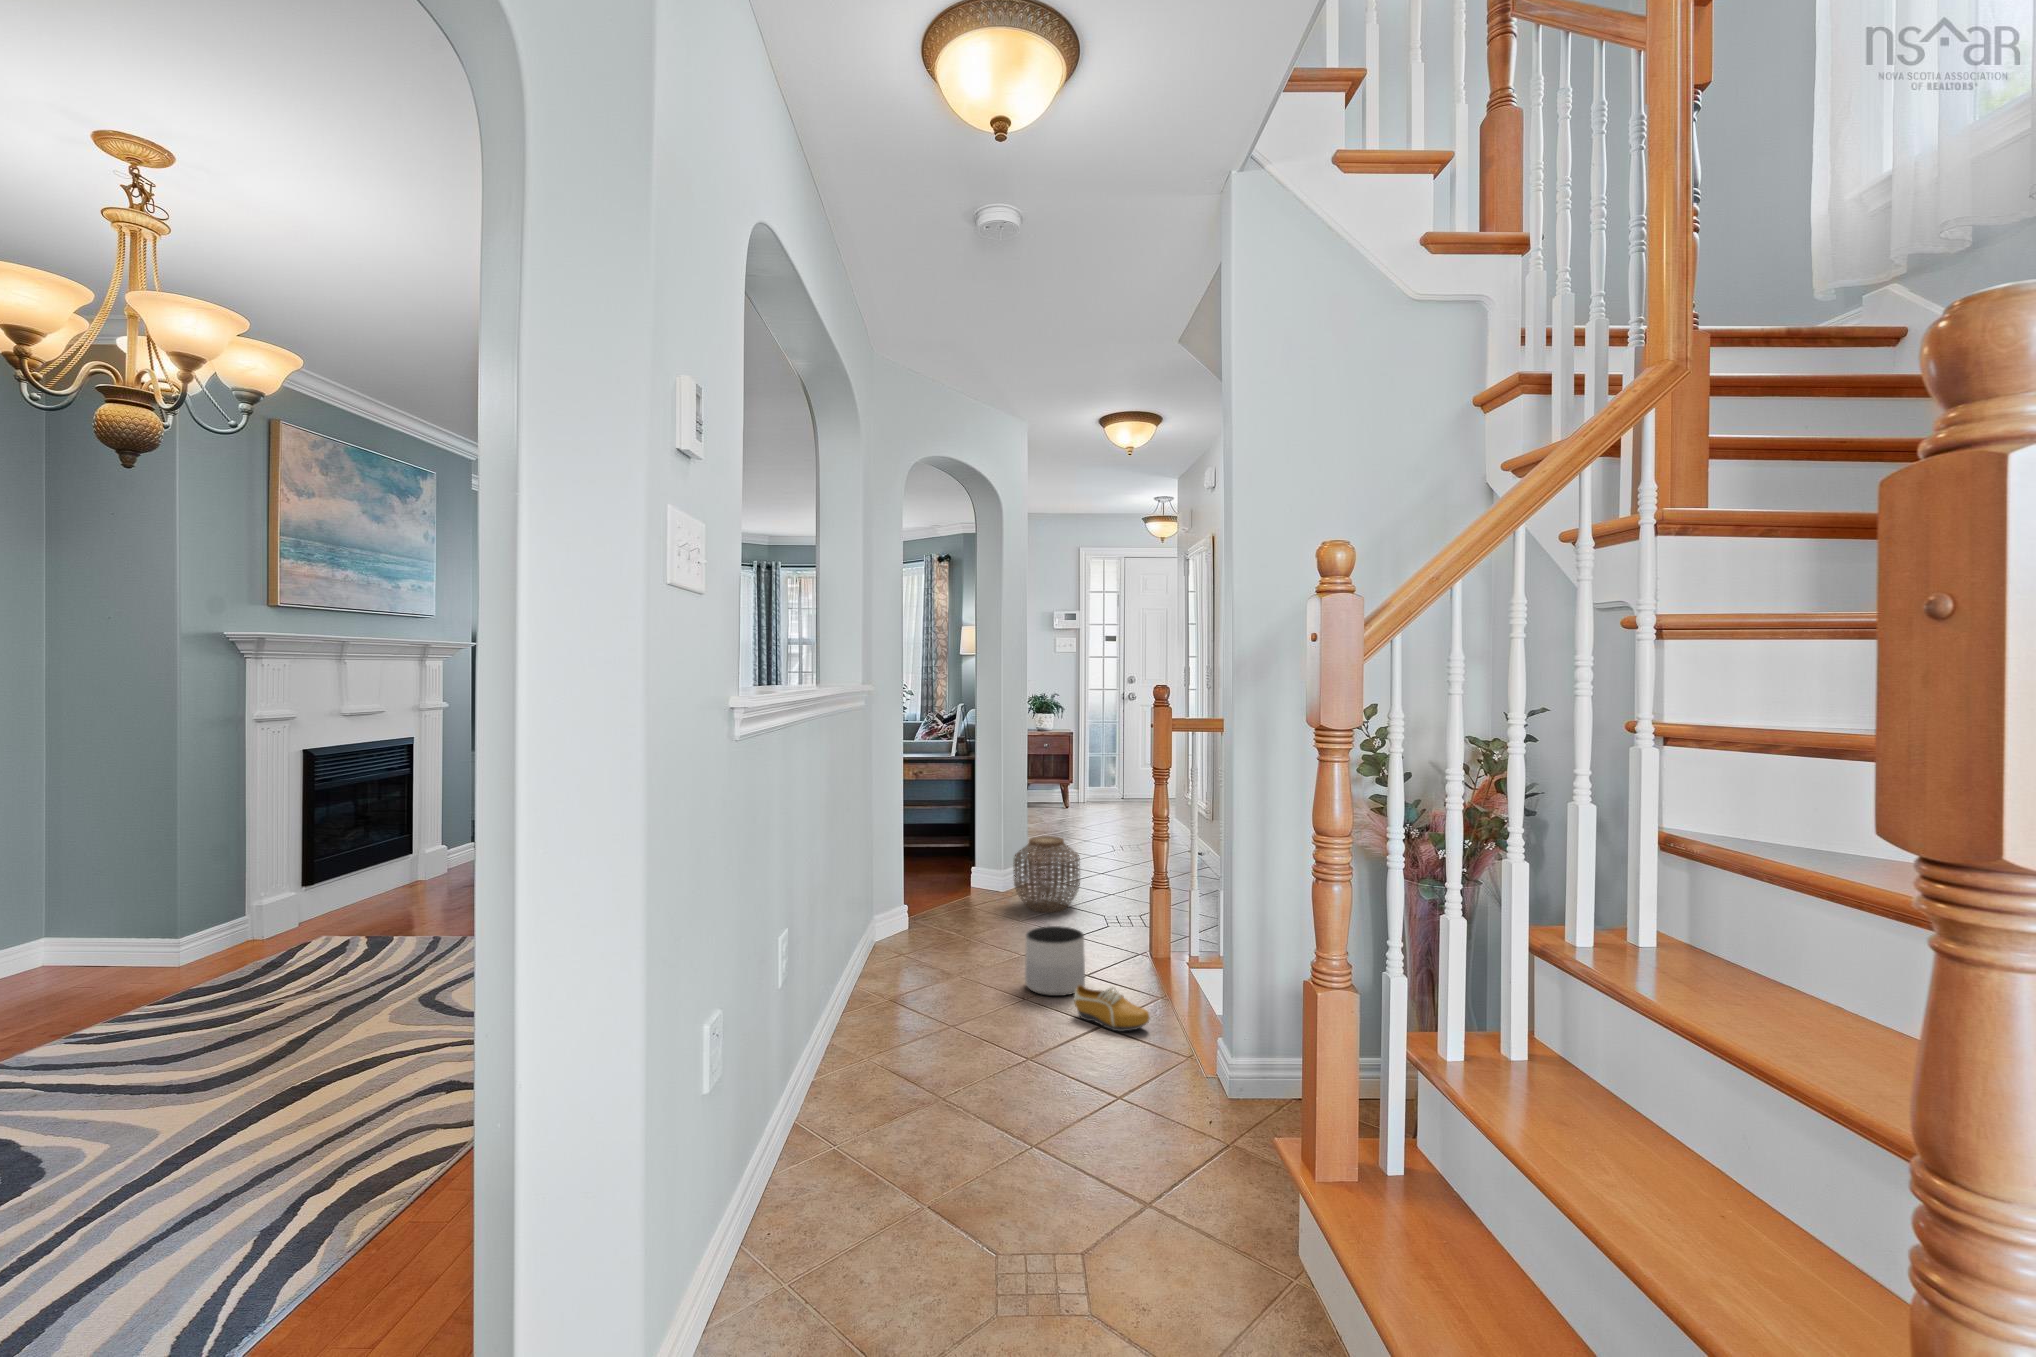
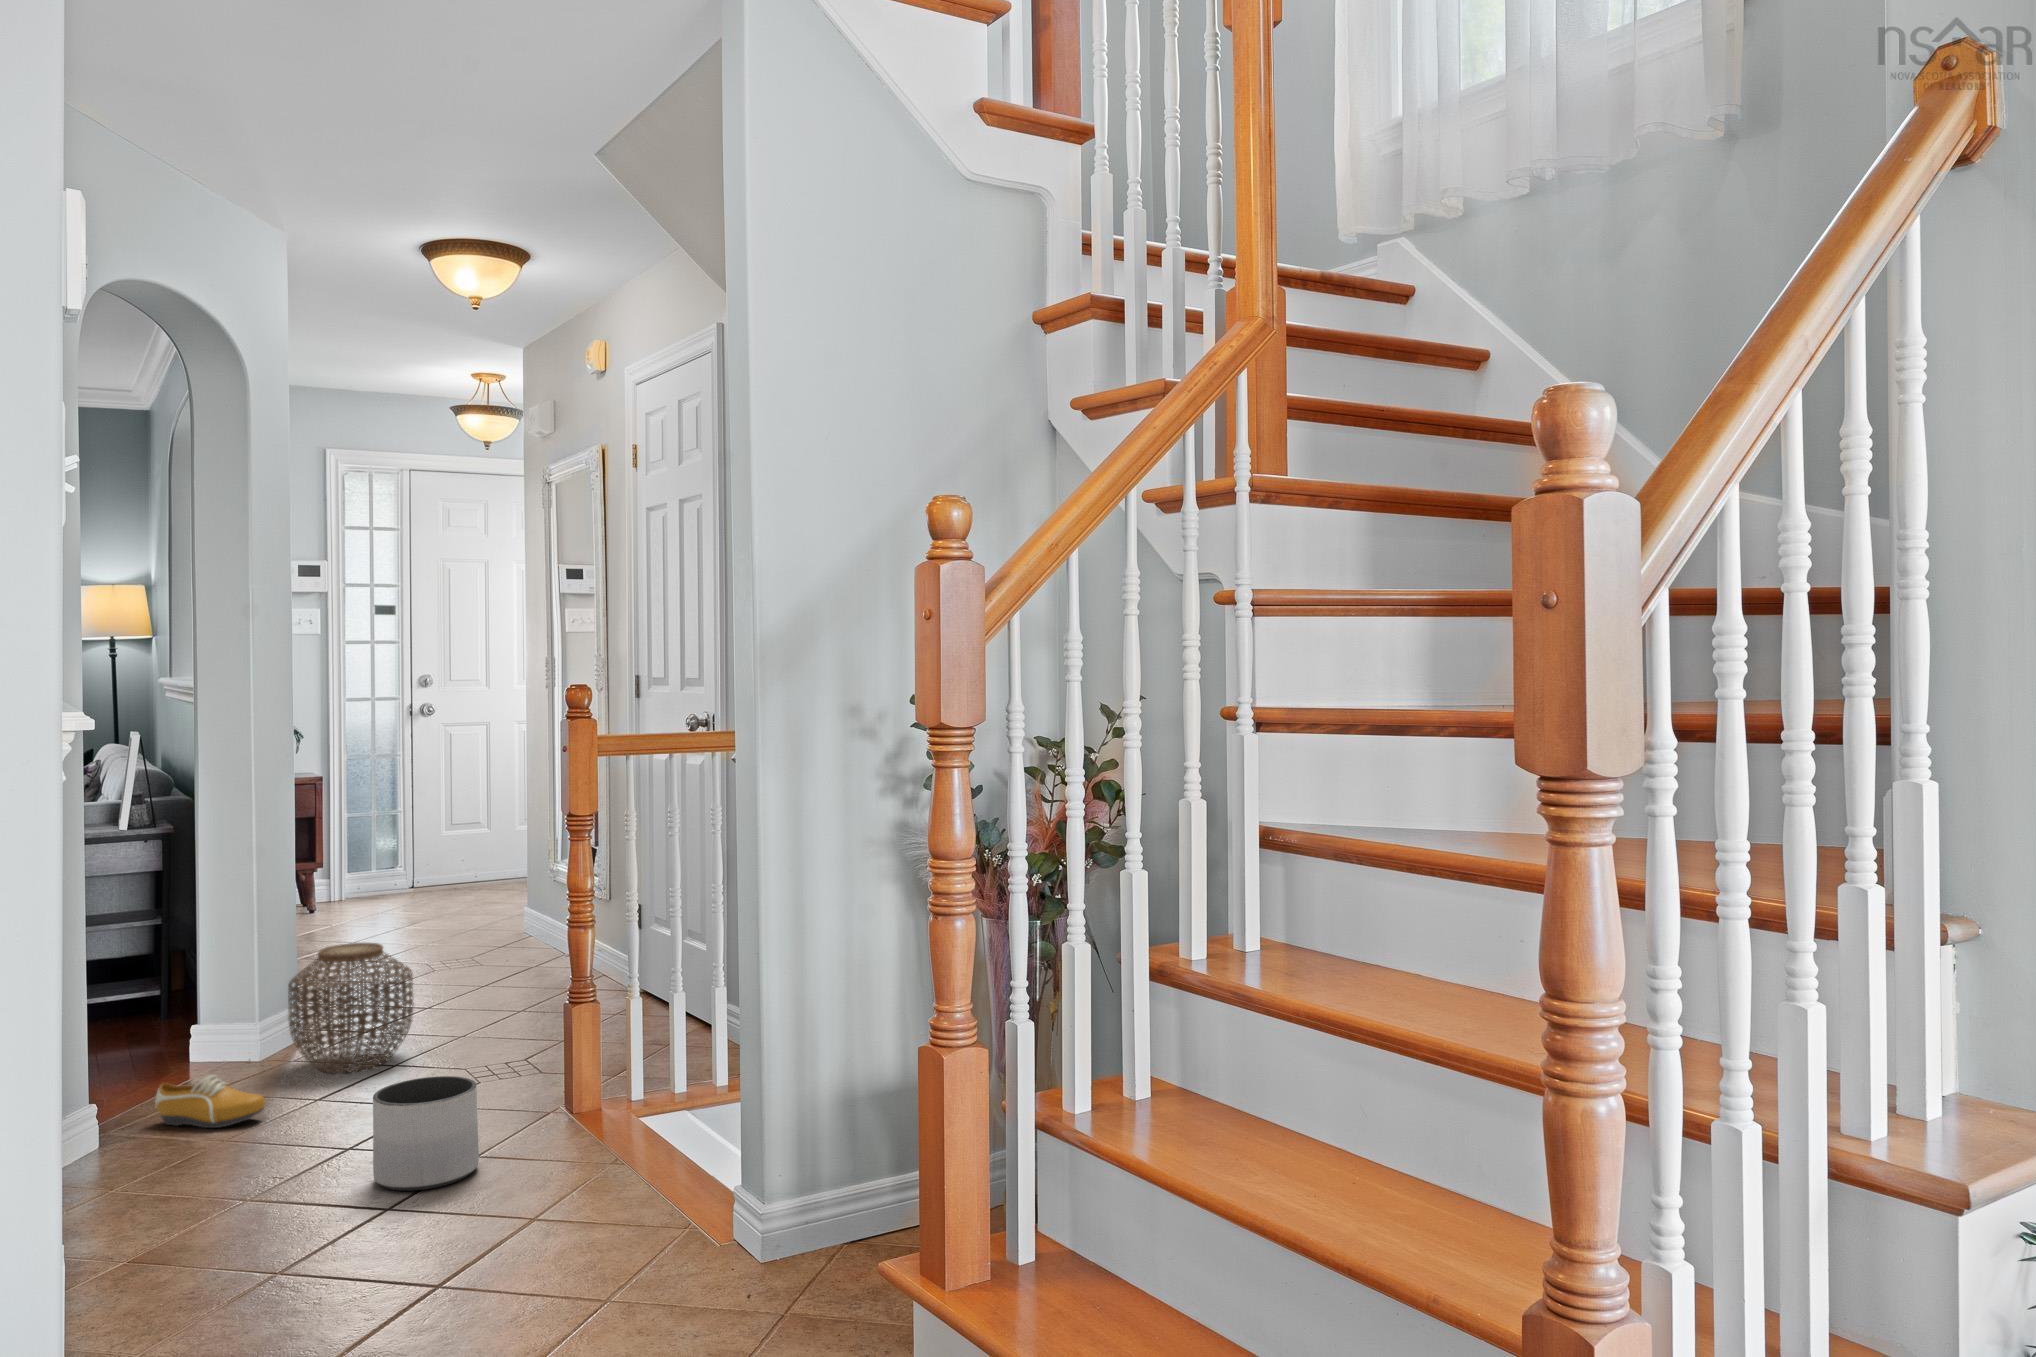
shoe: present [1074,985,1149,1031] -> present [155,1075,265,1128]

